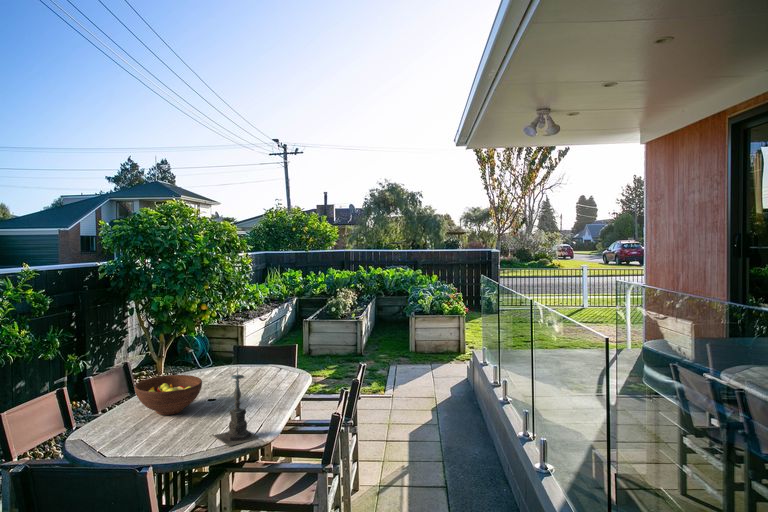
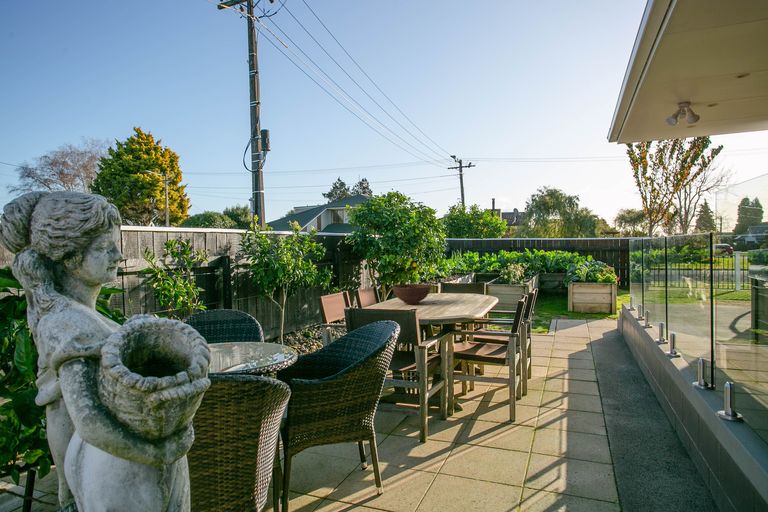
candle holder: present [214,368,258,446] -> none [441,269,470,313]

